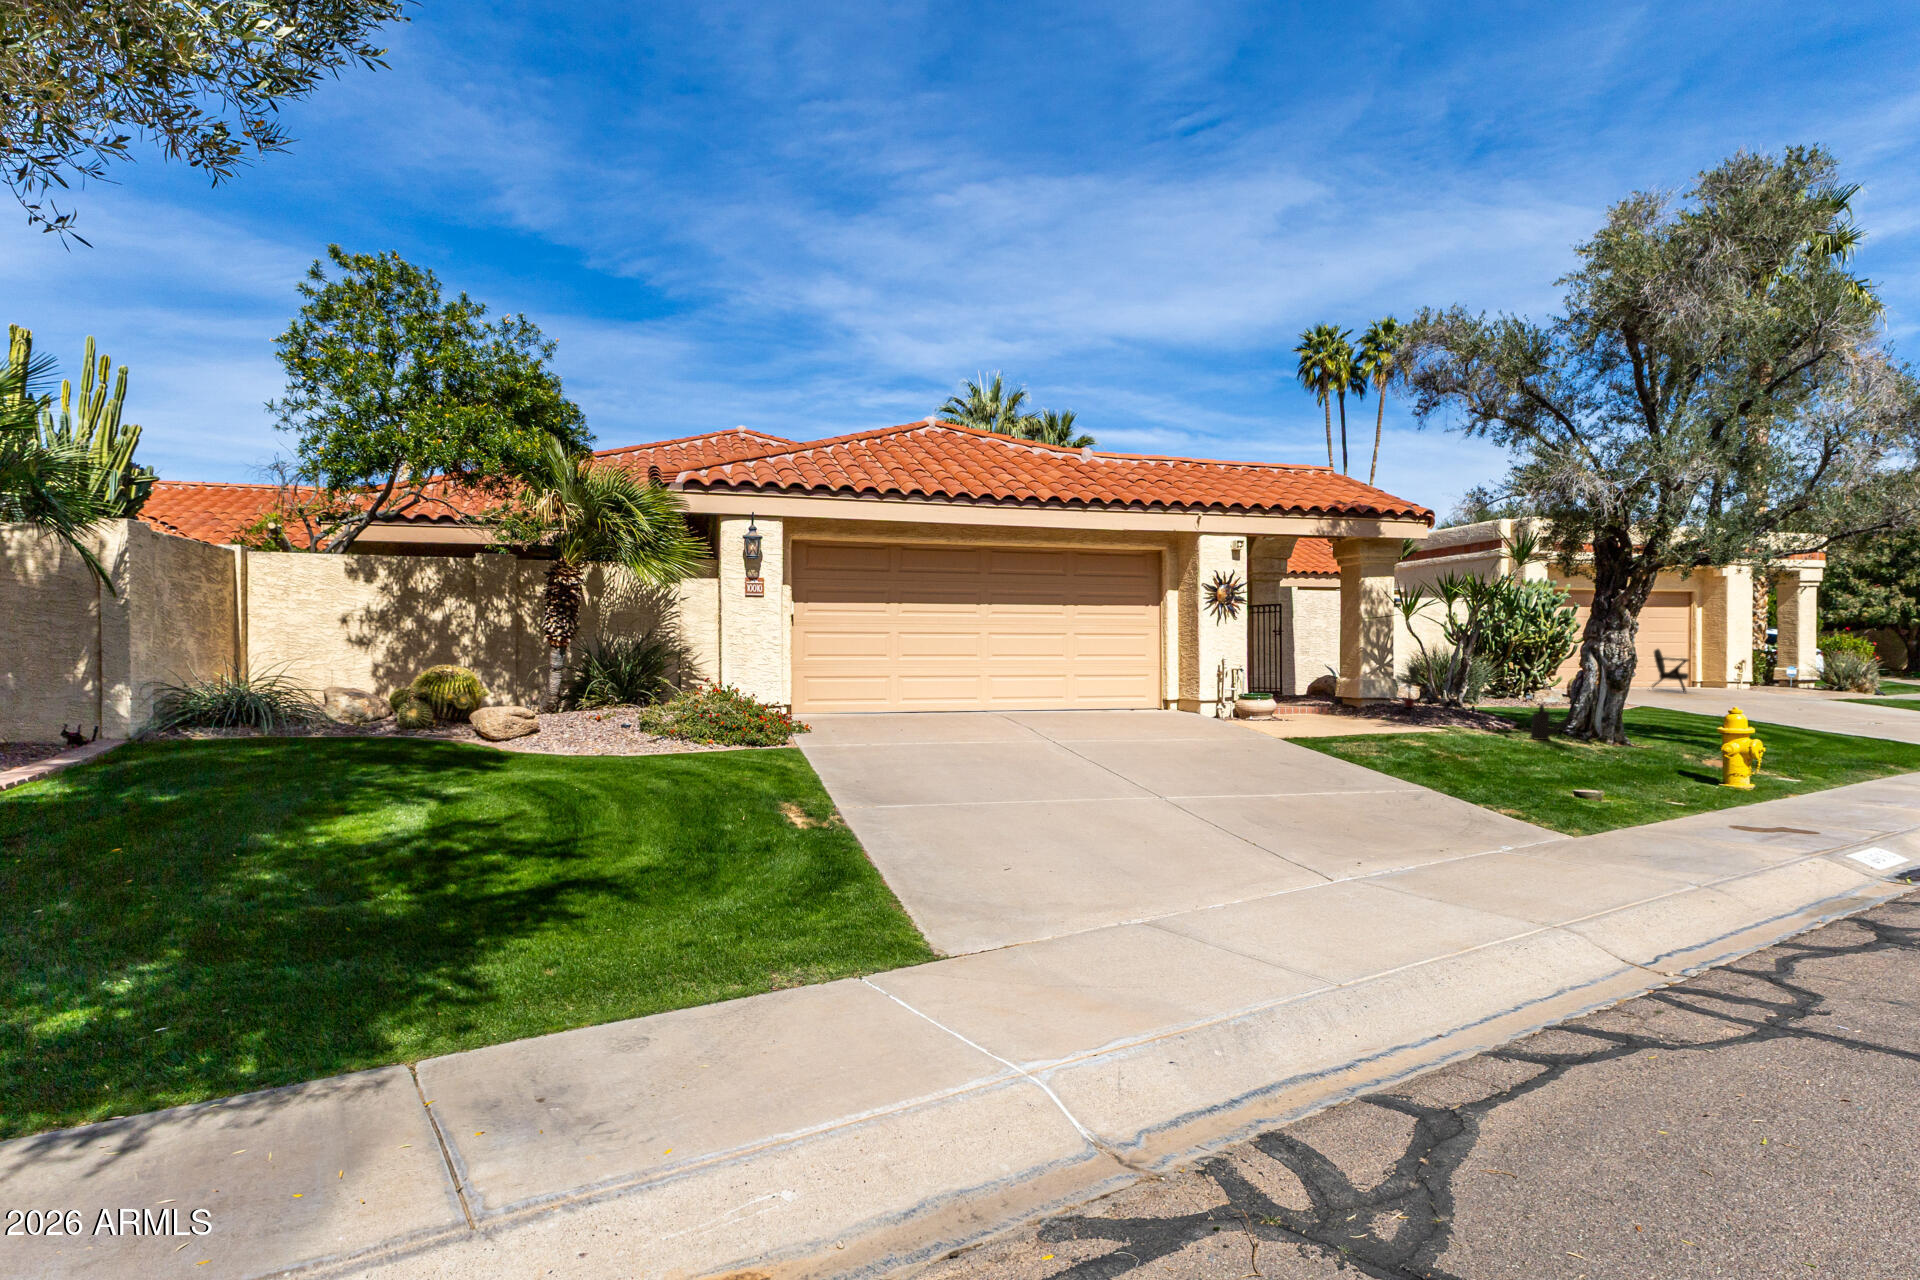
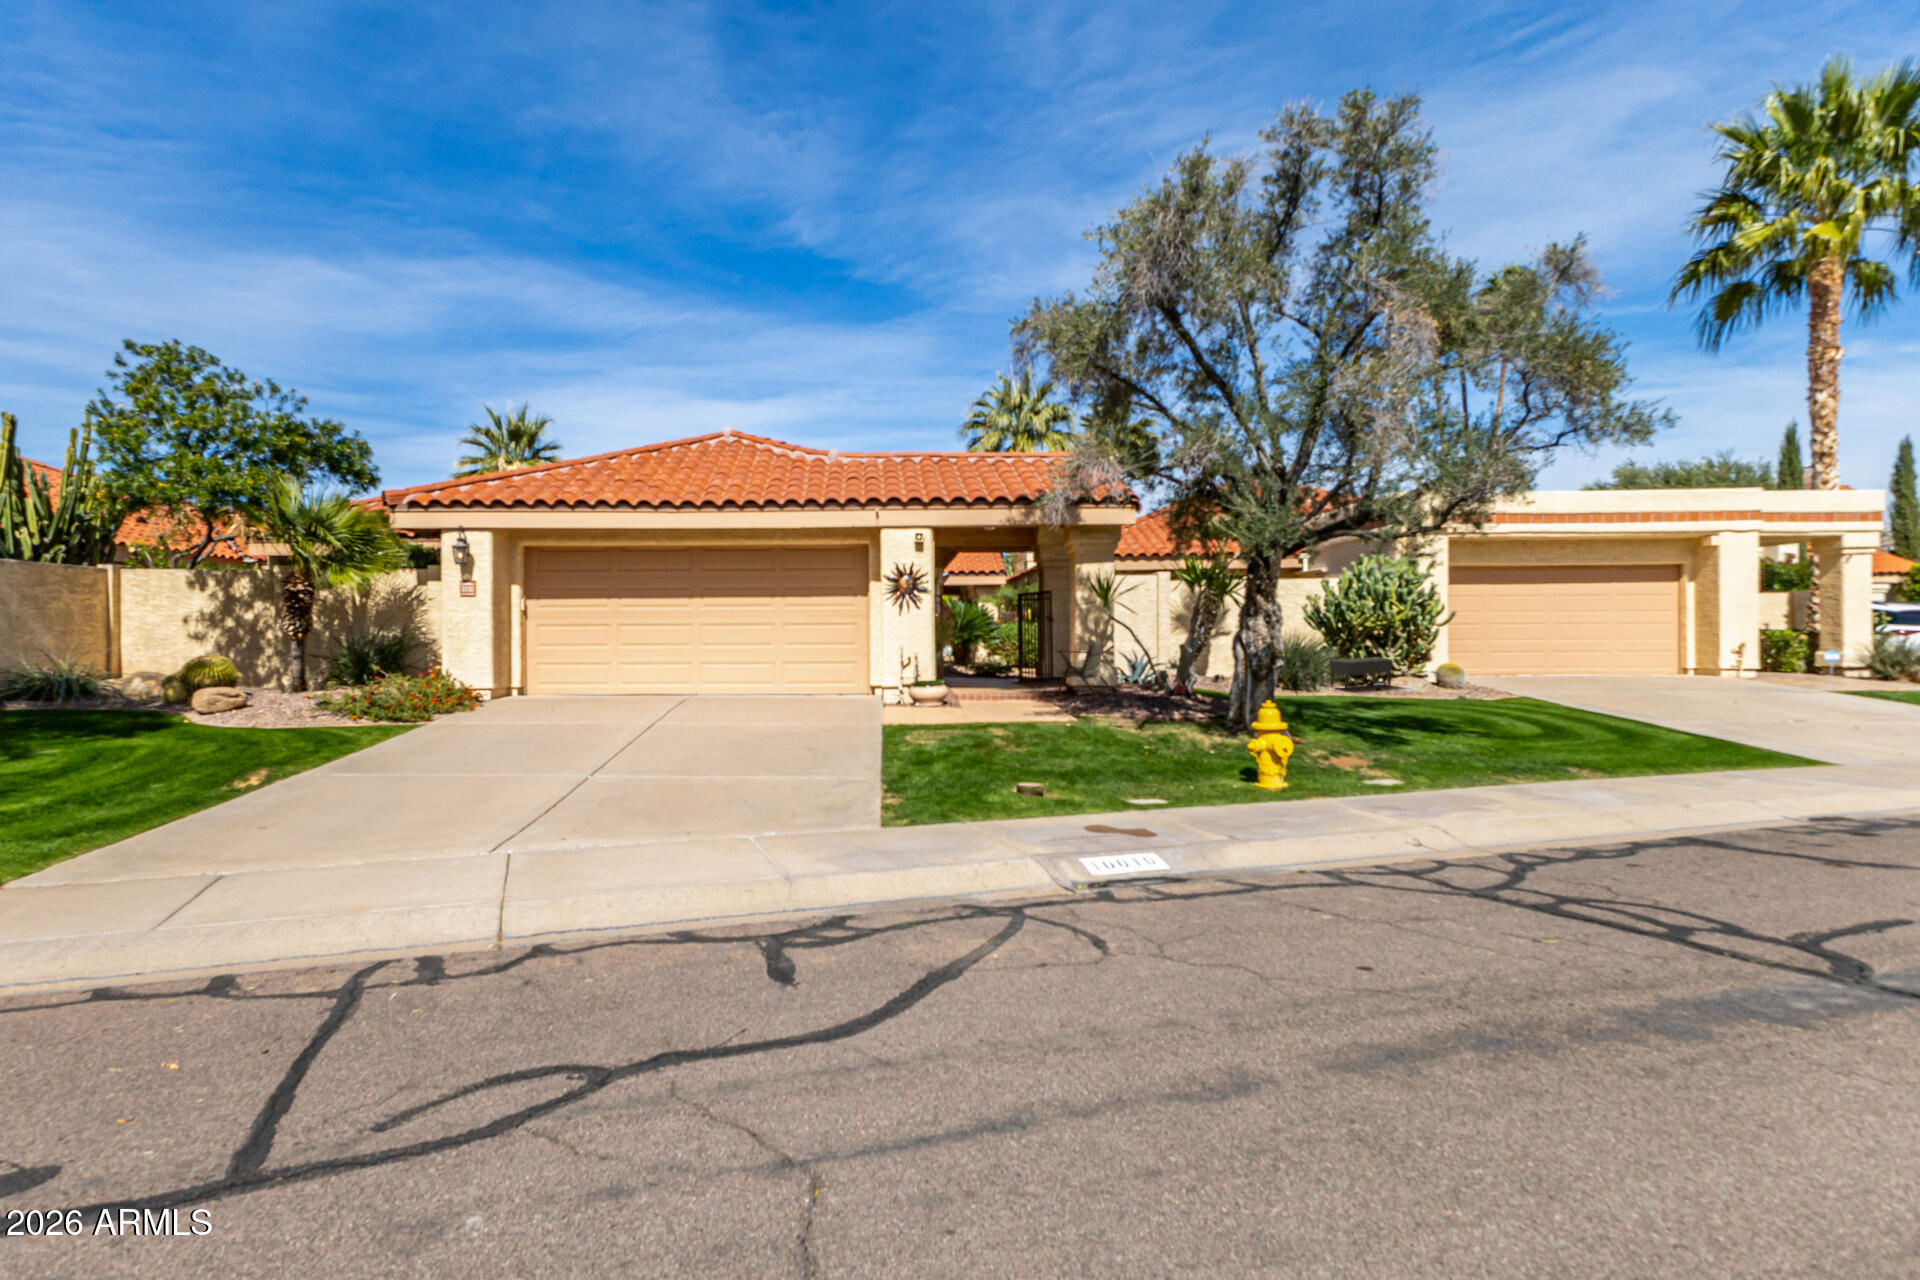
lounge chair: present [1652,649,1689,692] -> present [1057,640,1111,694]
bench: none [1493,671,1535,701] -> present [1330,657,1393,689]
watering can: present [1530,704,1573,740] -> none [1177,687,1218,724]

